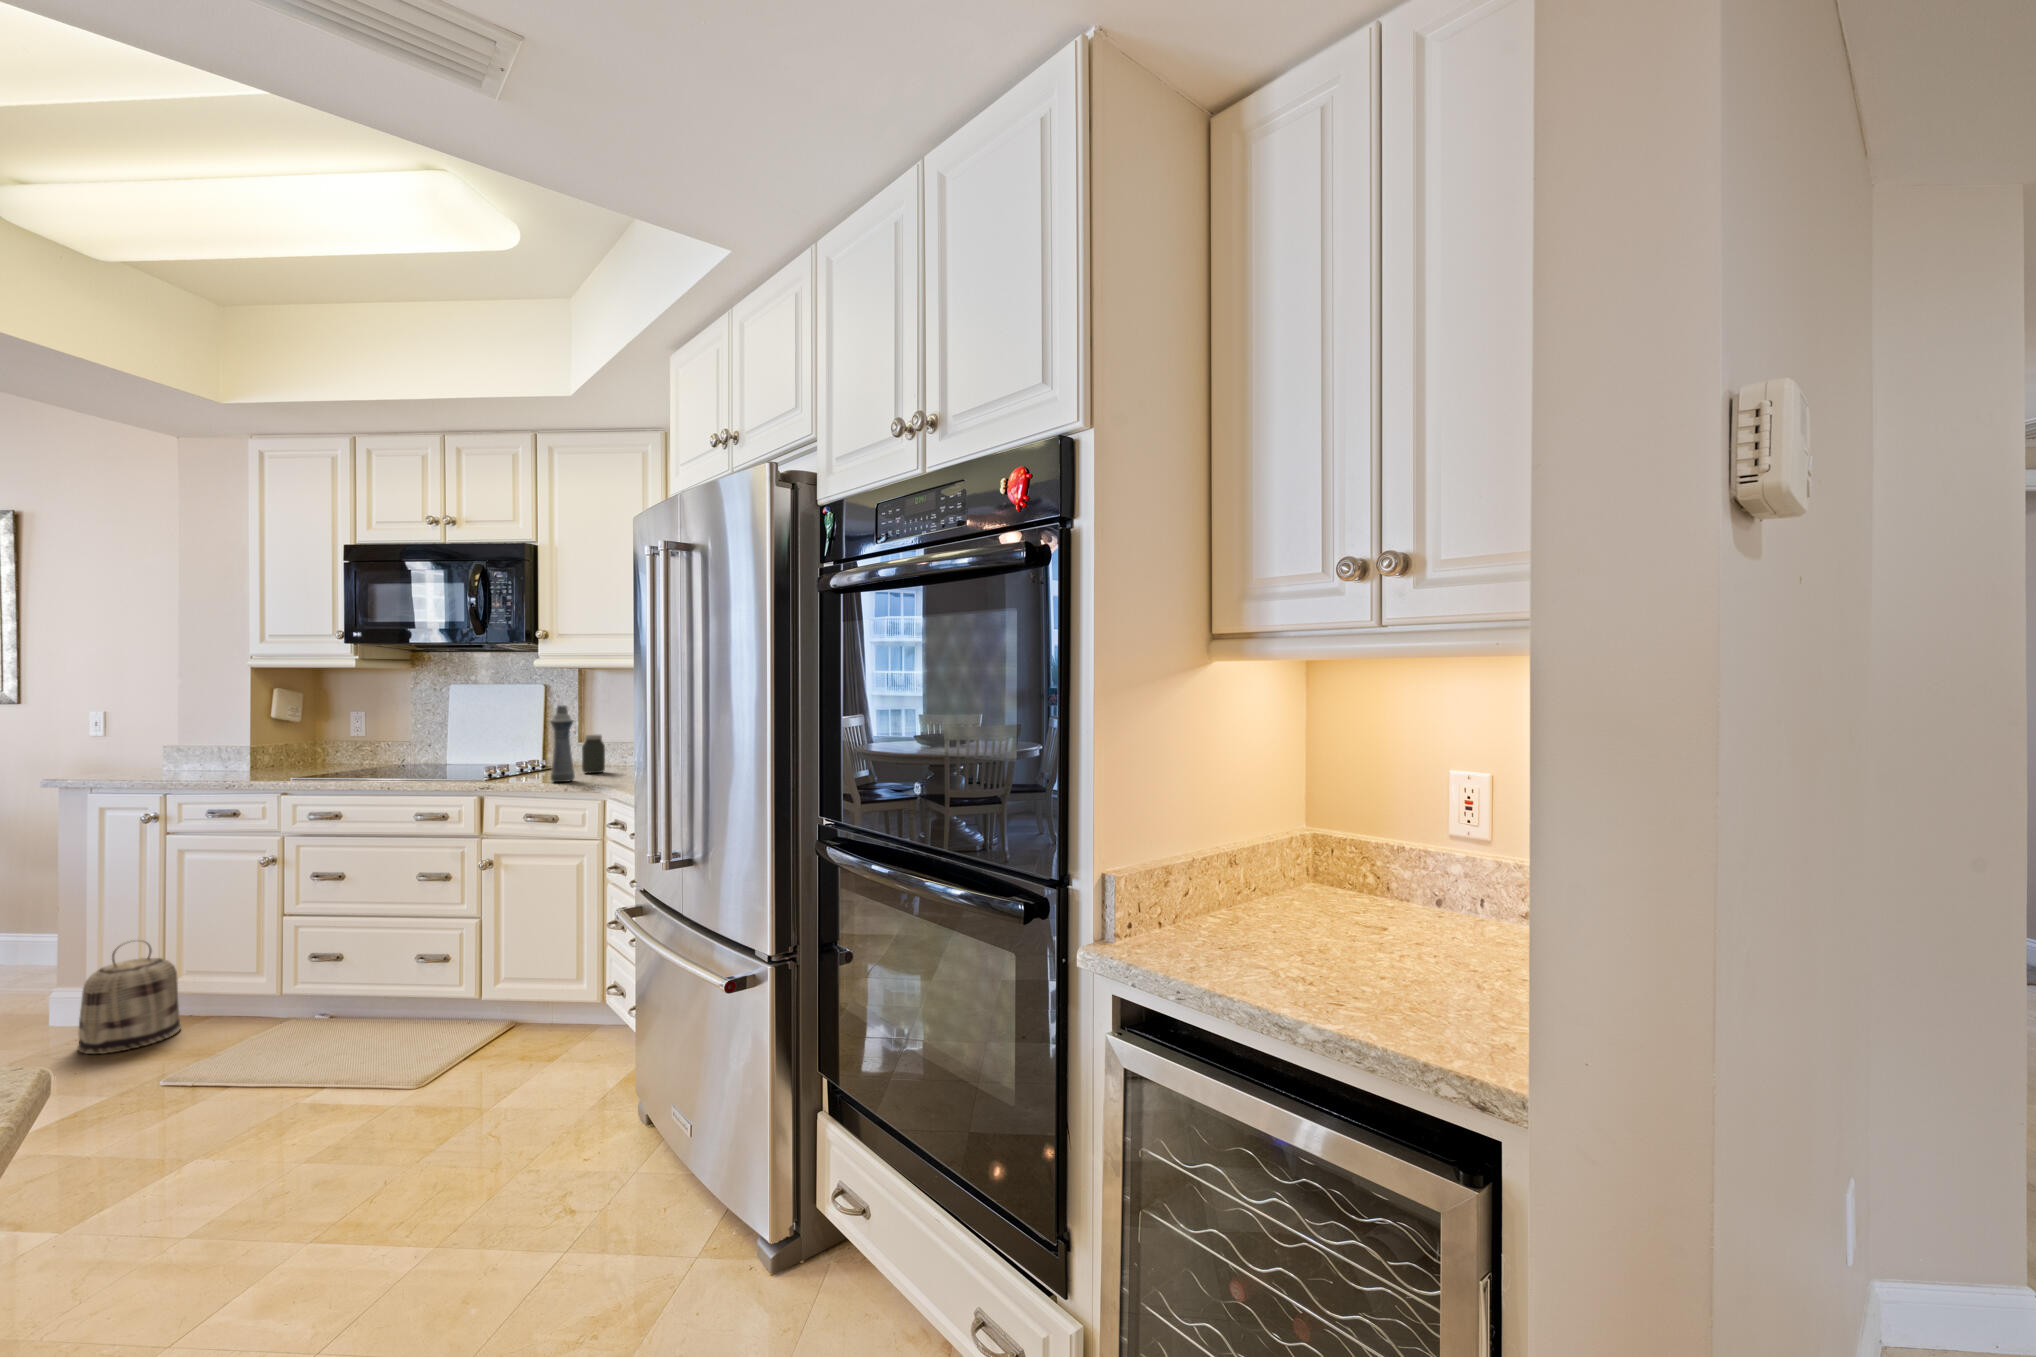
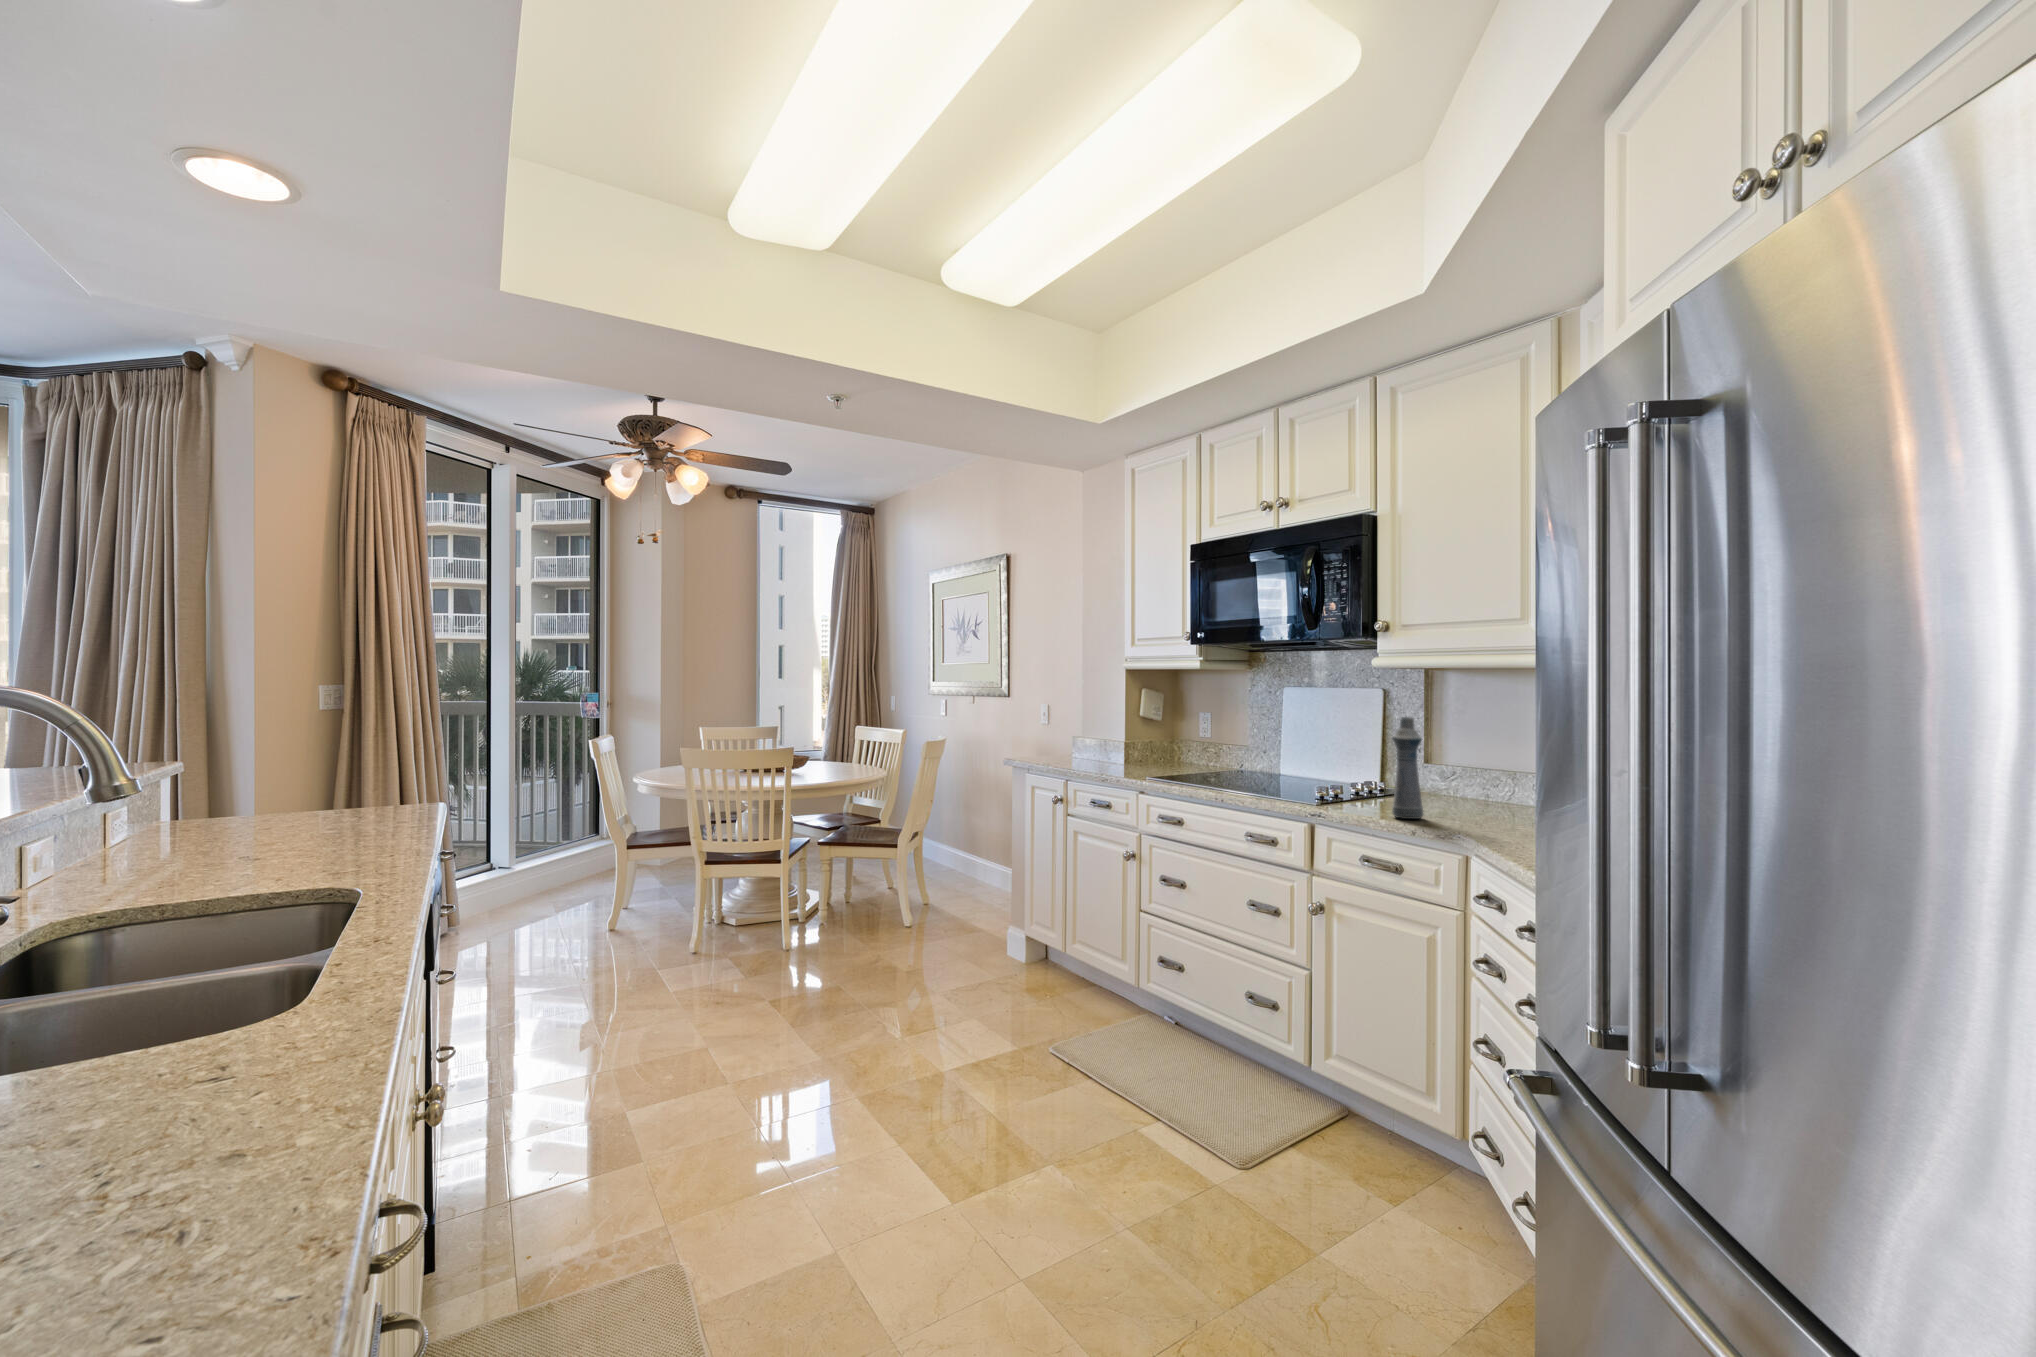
jar: present [582,734,605,773] -> none [1432,756,1463,809]
basket: present [78,942,181,1054] -> none [1012,905,1074,1001]

